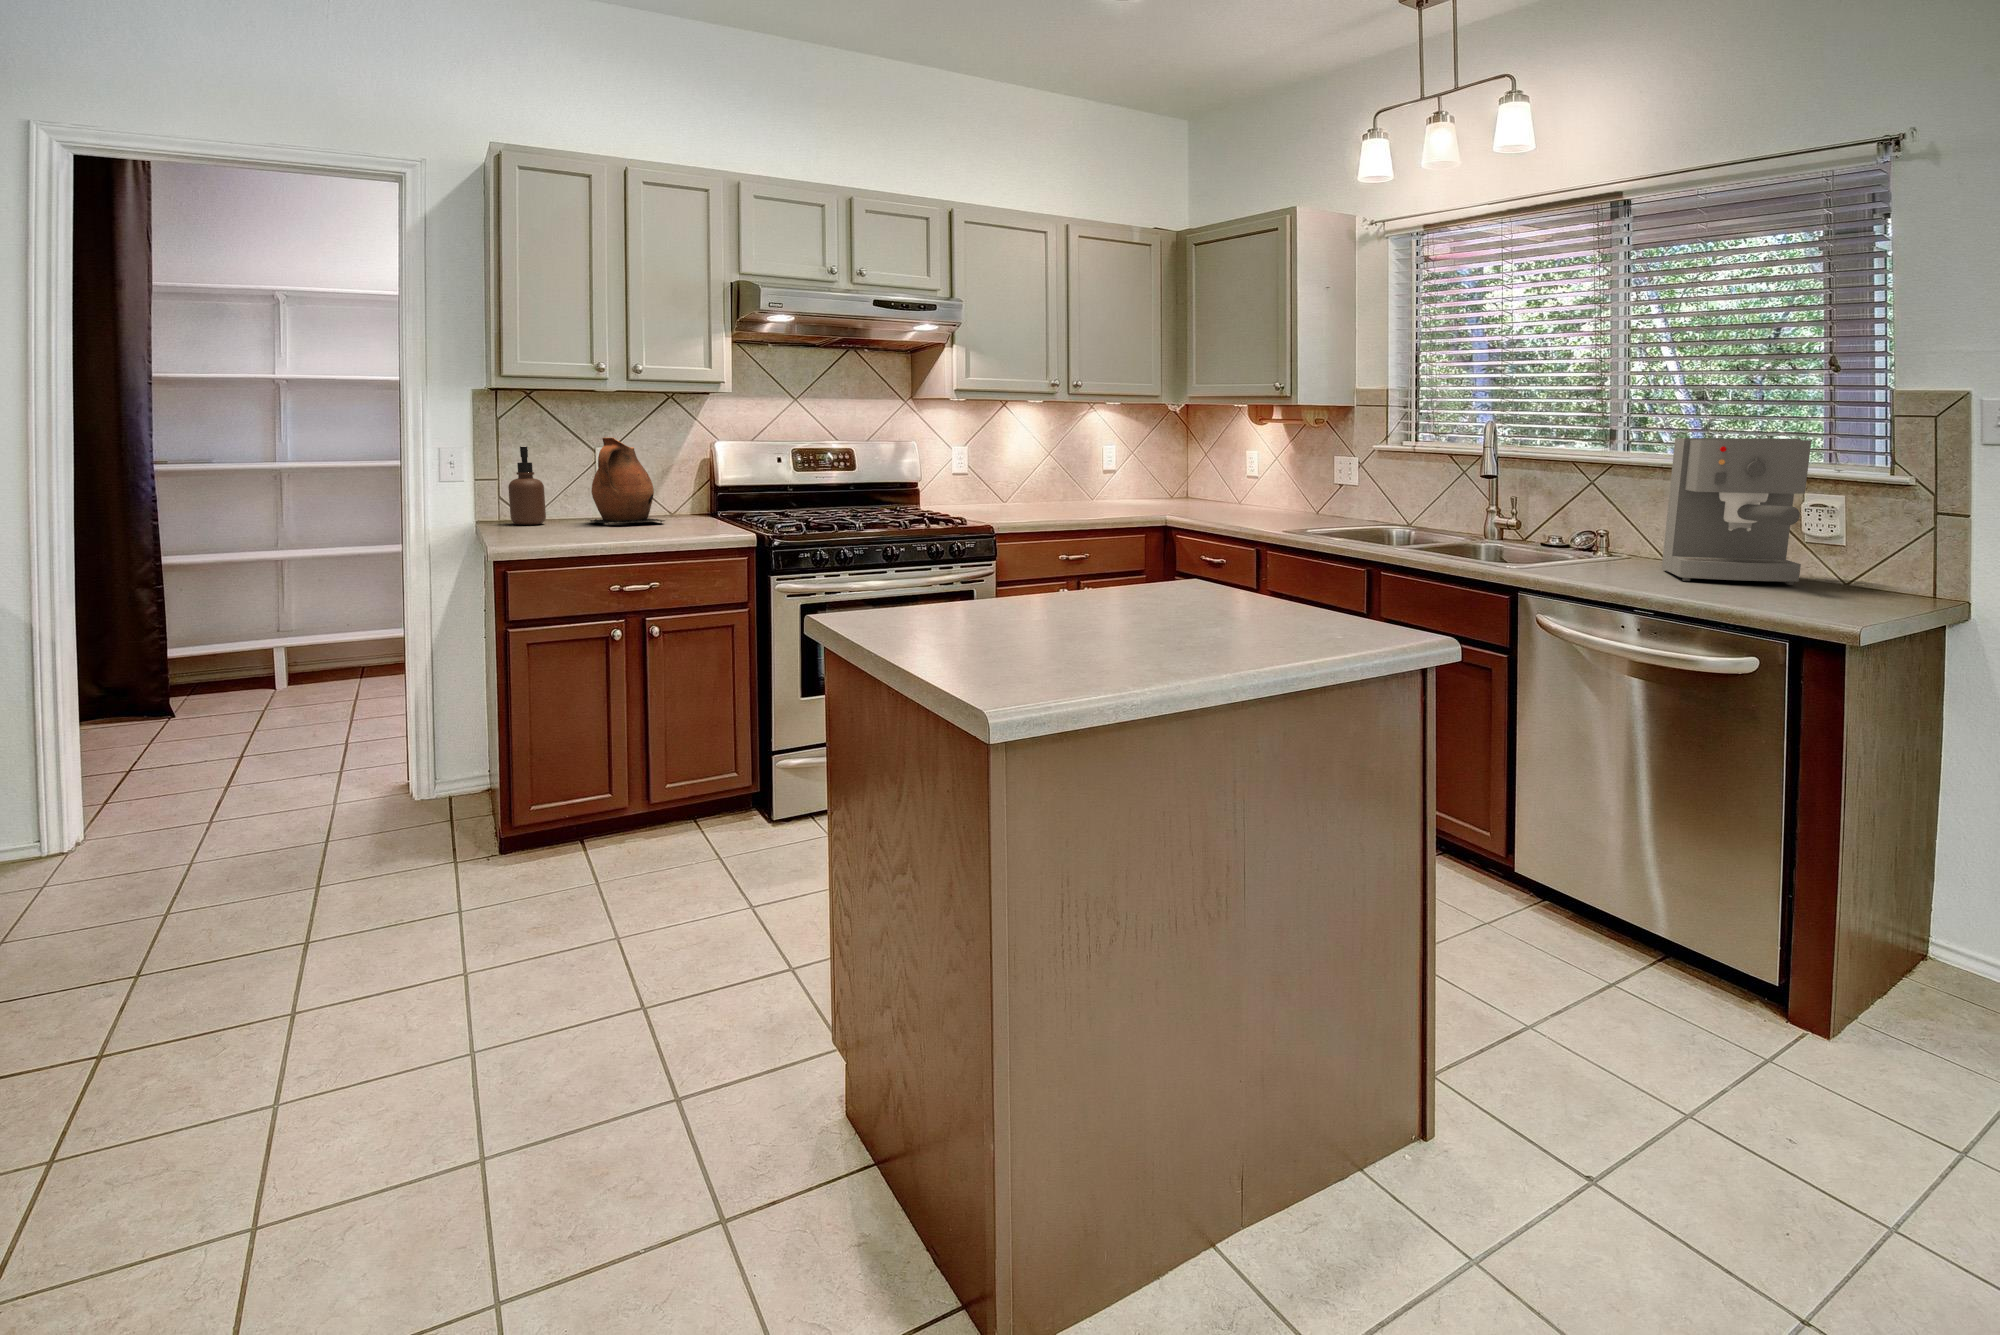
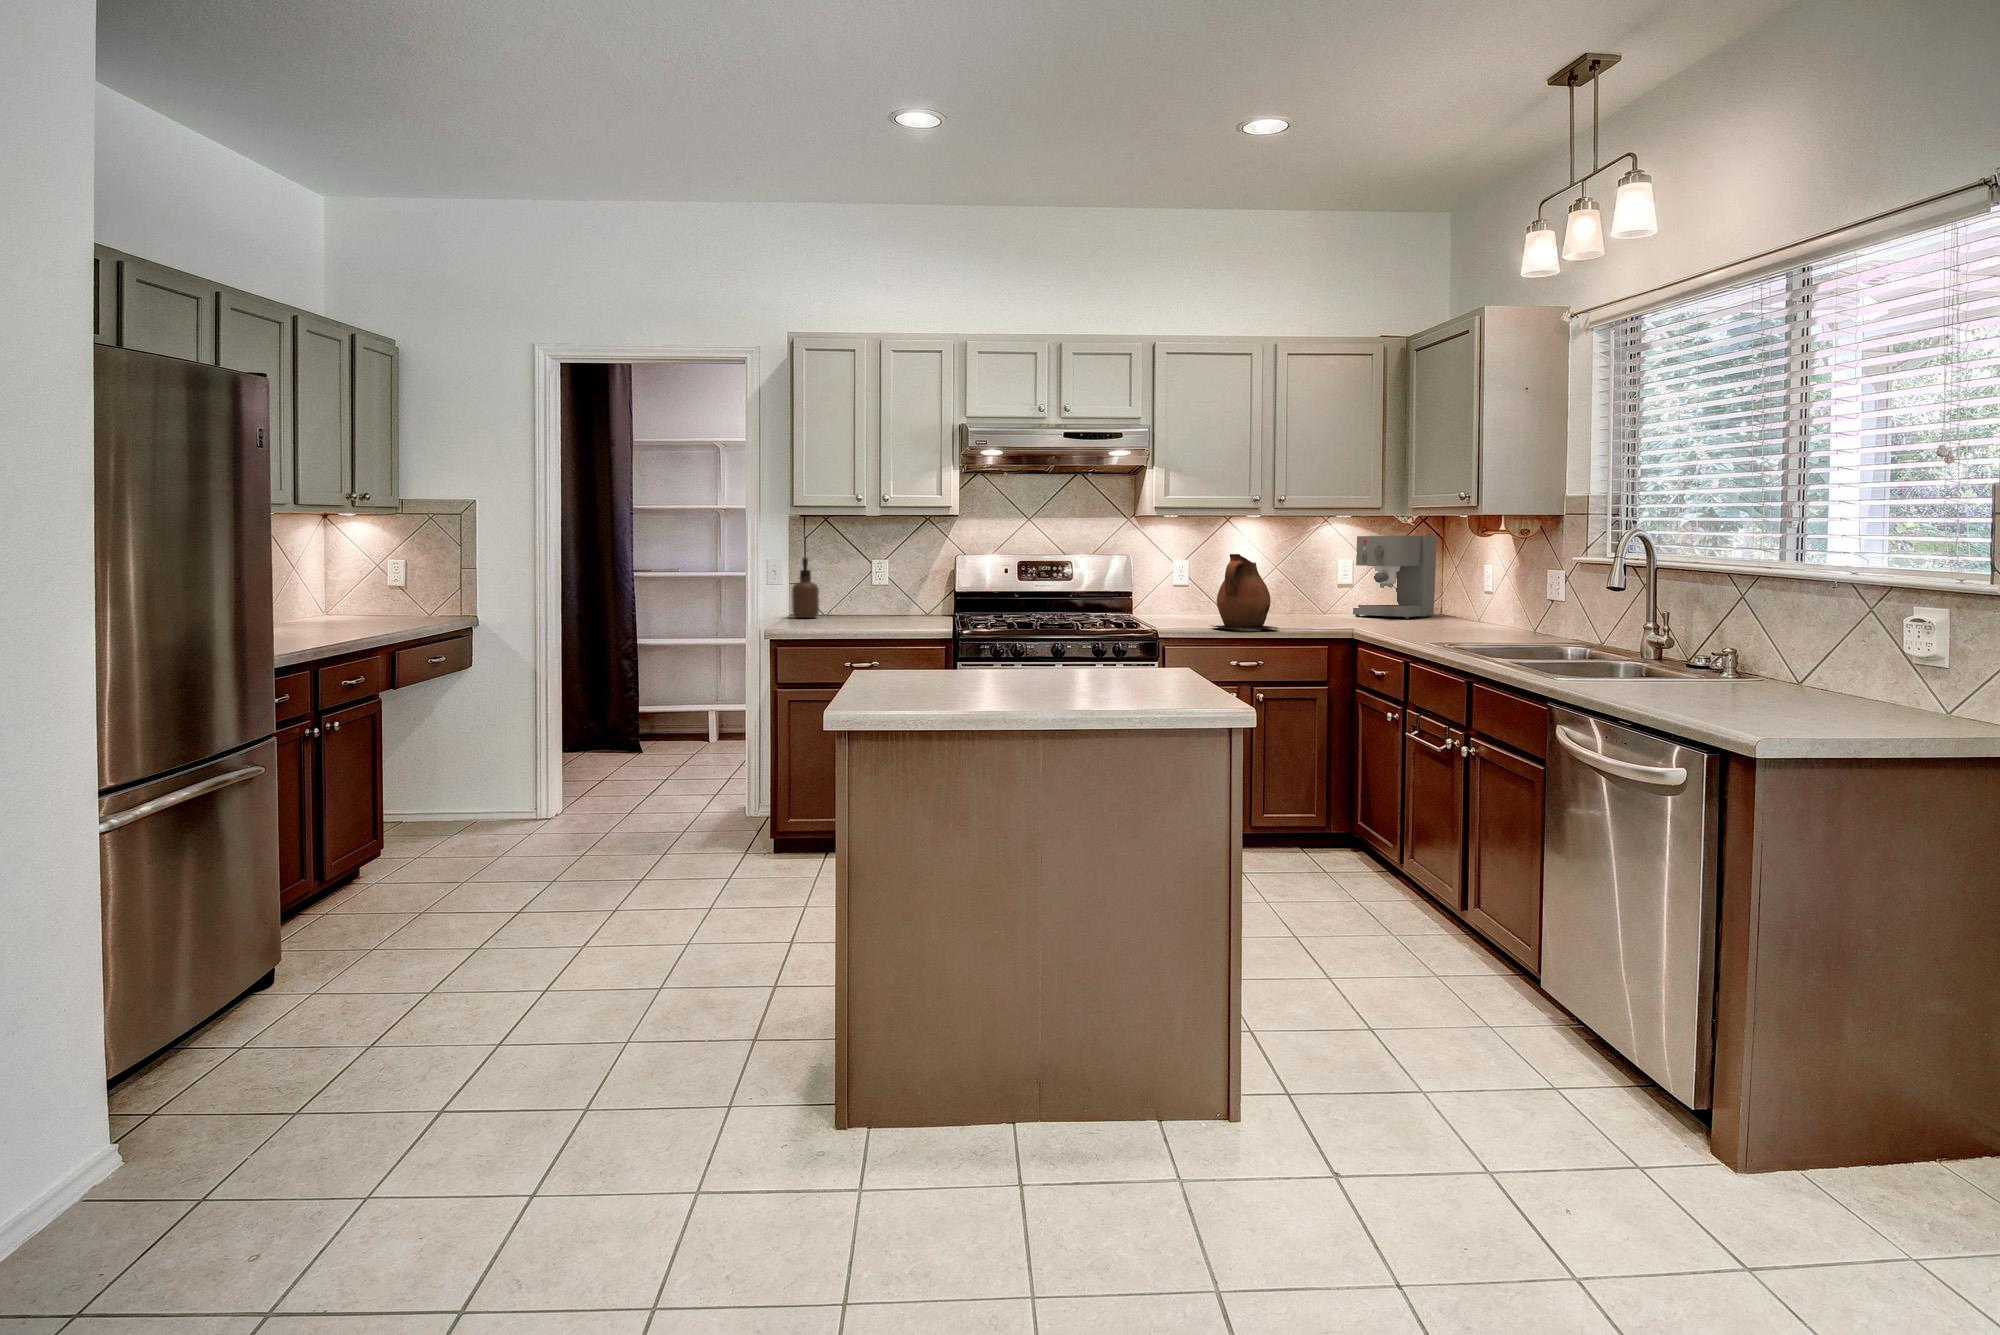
ceramic pitcher: present [588,438,665,523] -> present [1212,554,1278,630]
coffee maker: present [1662,438,1811,585] -> present [1353,535,1437,619]

